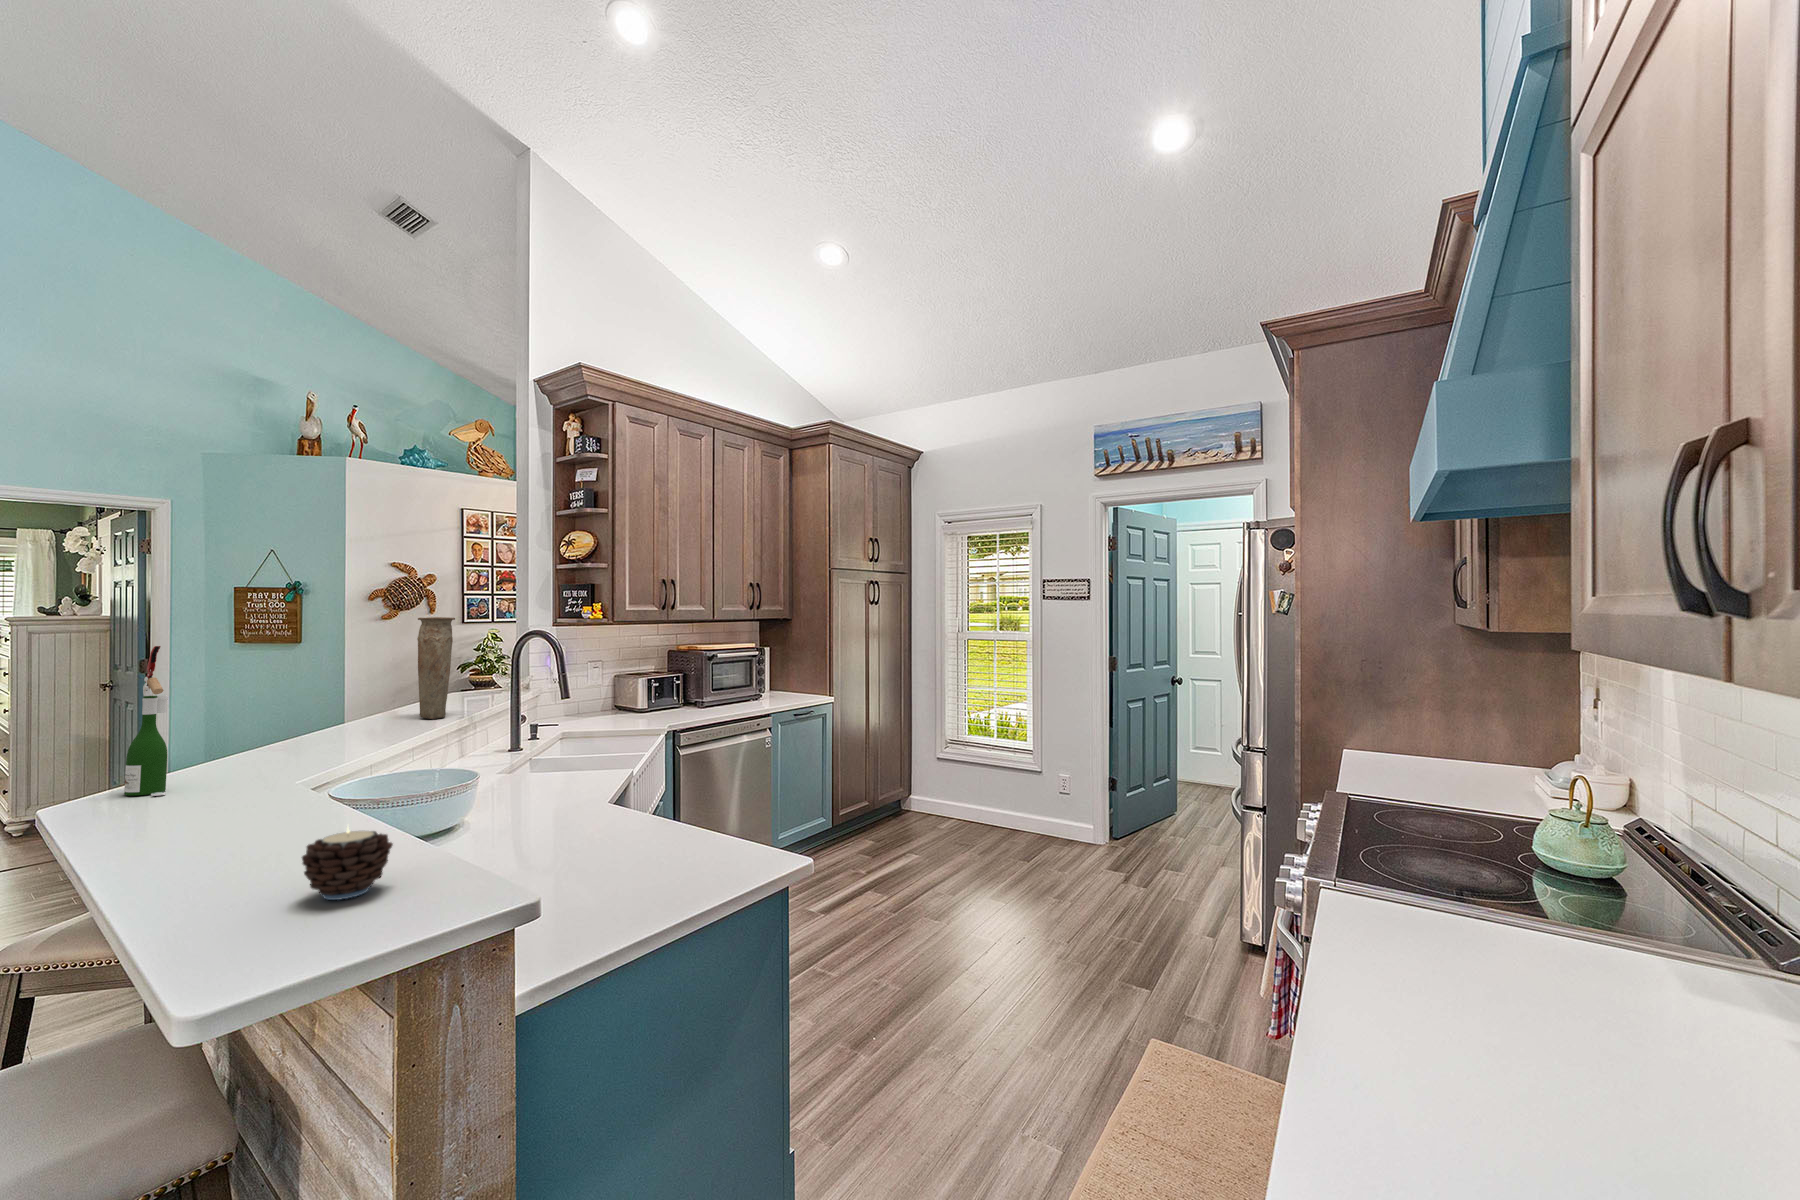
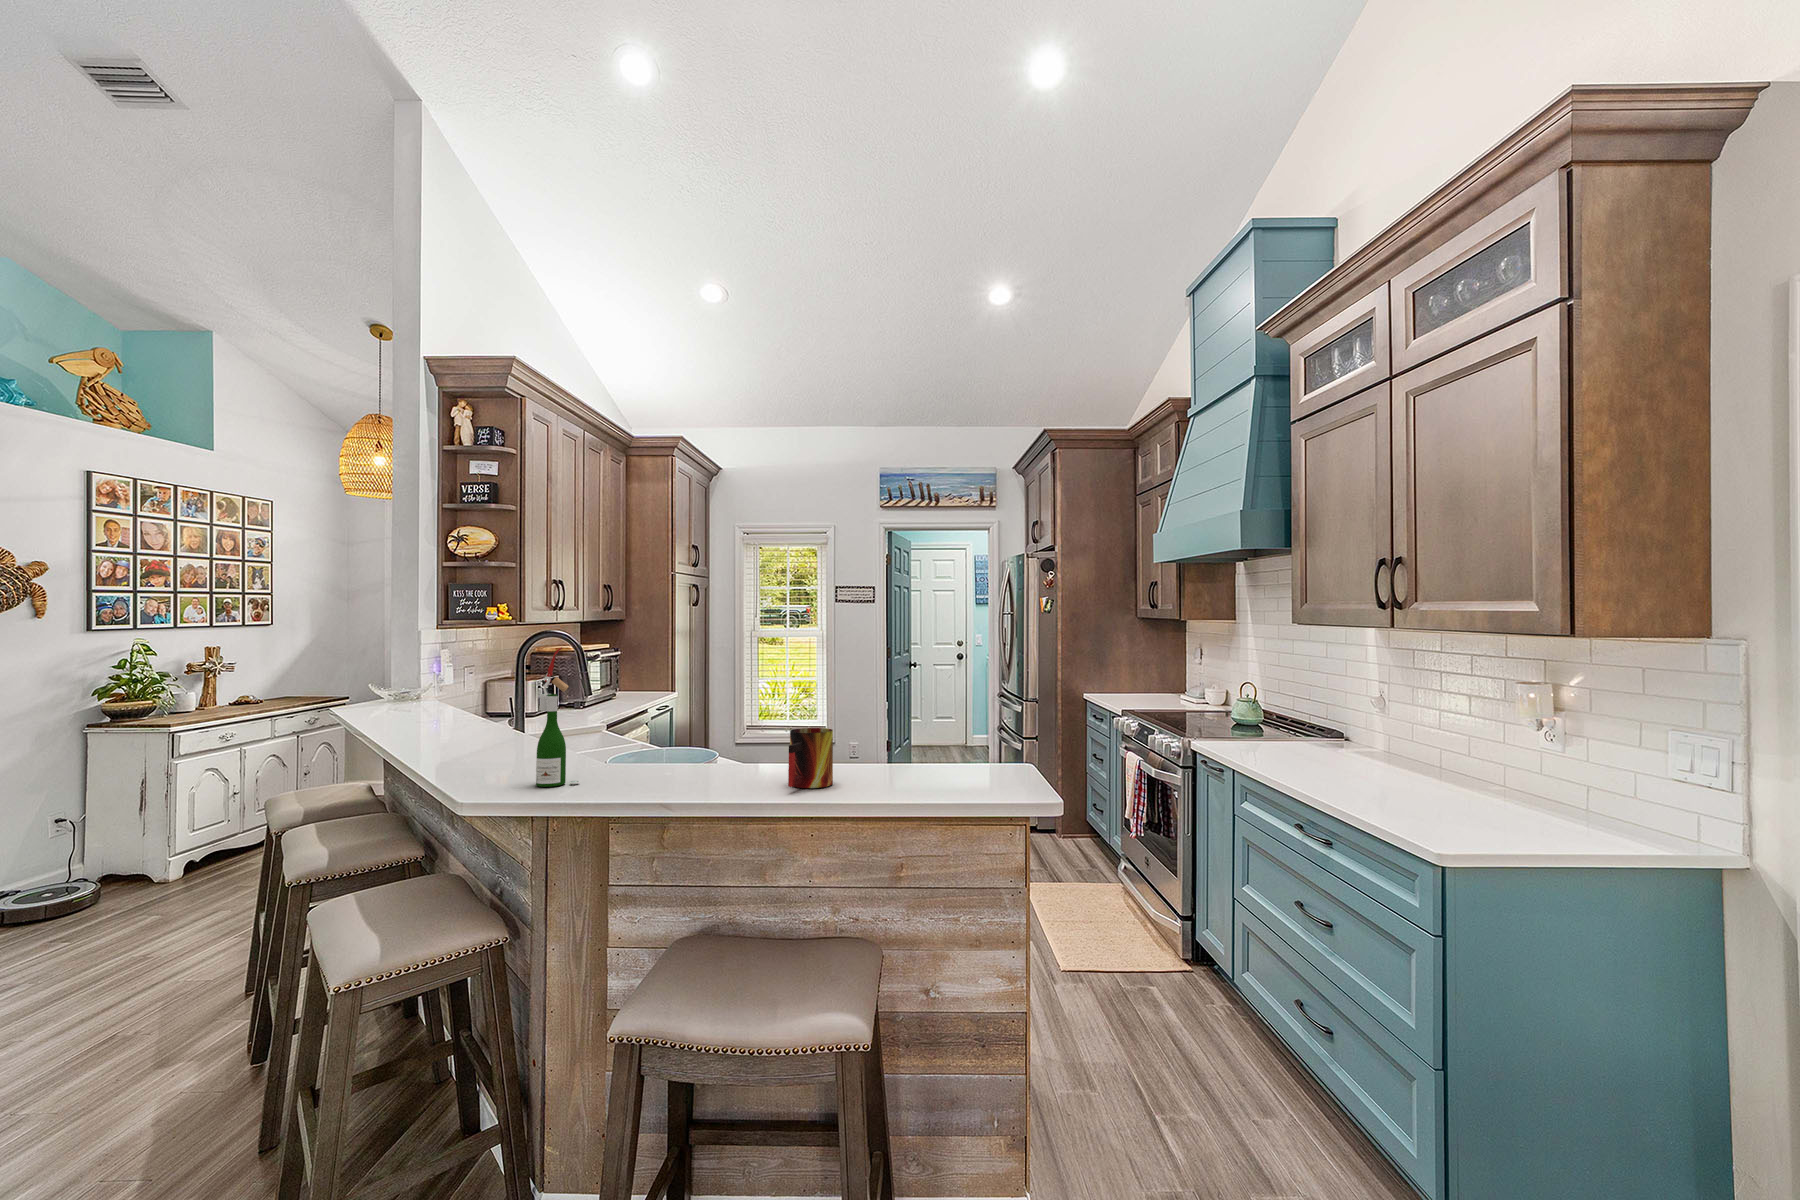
vase: present [417,617,455,719] -> none [455,622,494,729]
mug: none [187,761,310,848] -> present [788,728,833,788]
candle: present [302,827,393,900] -> none [953,746,996,790]

